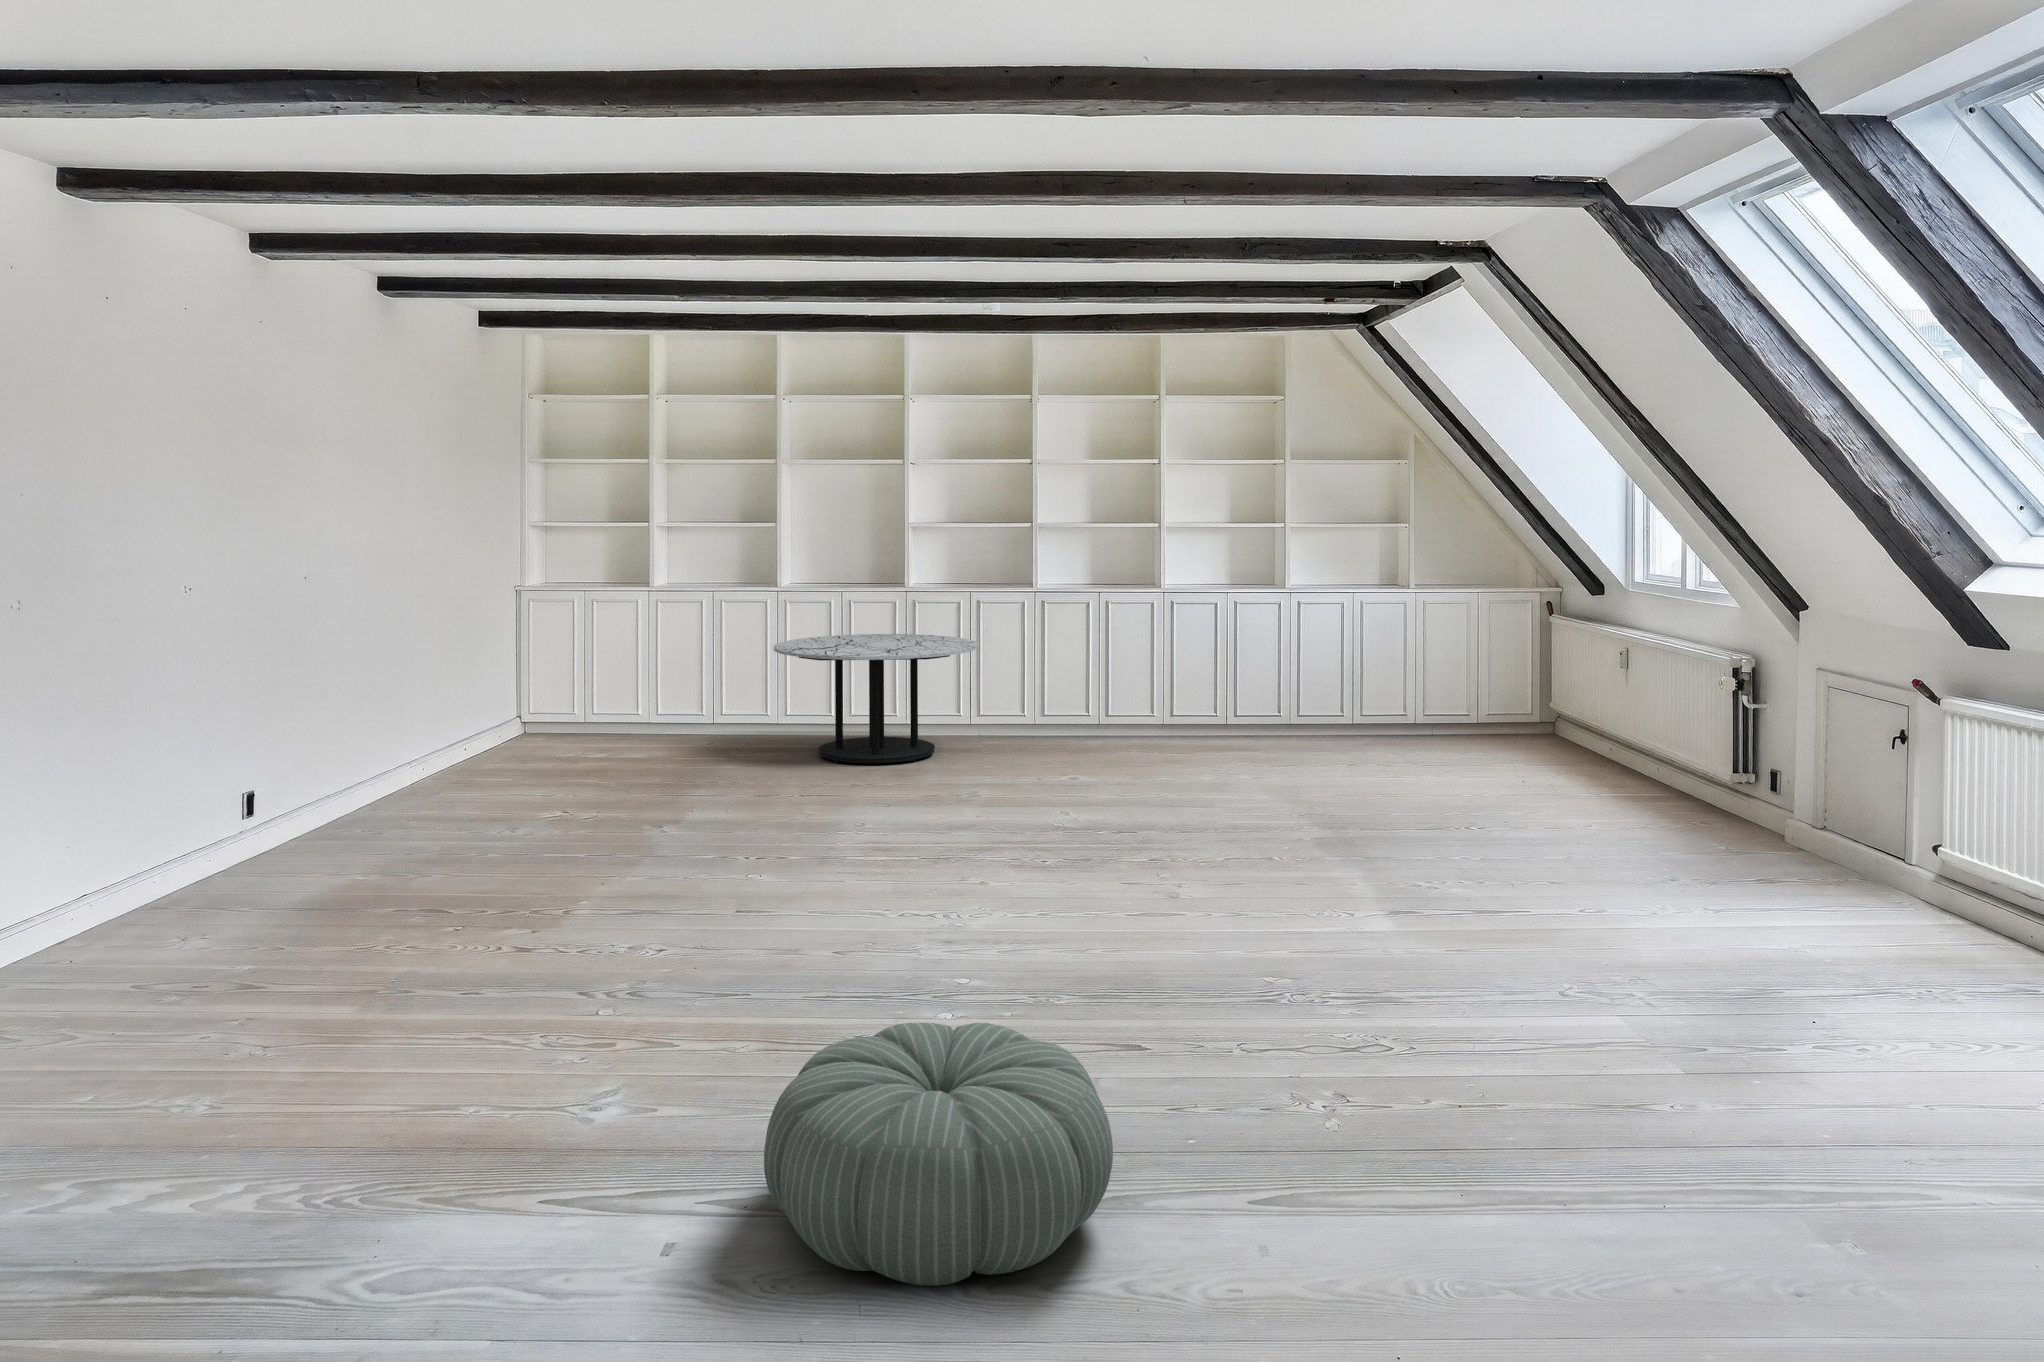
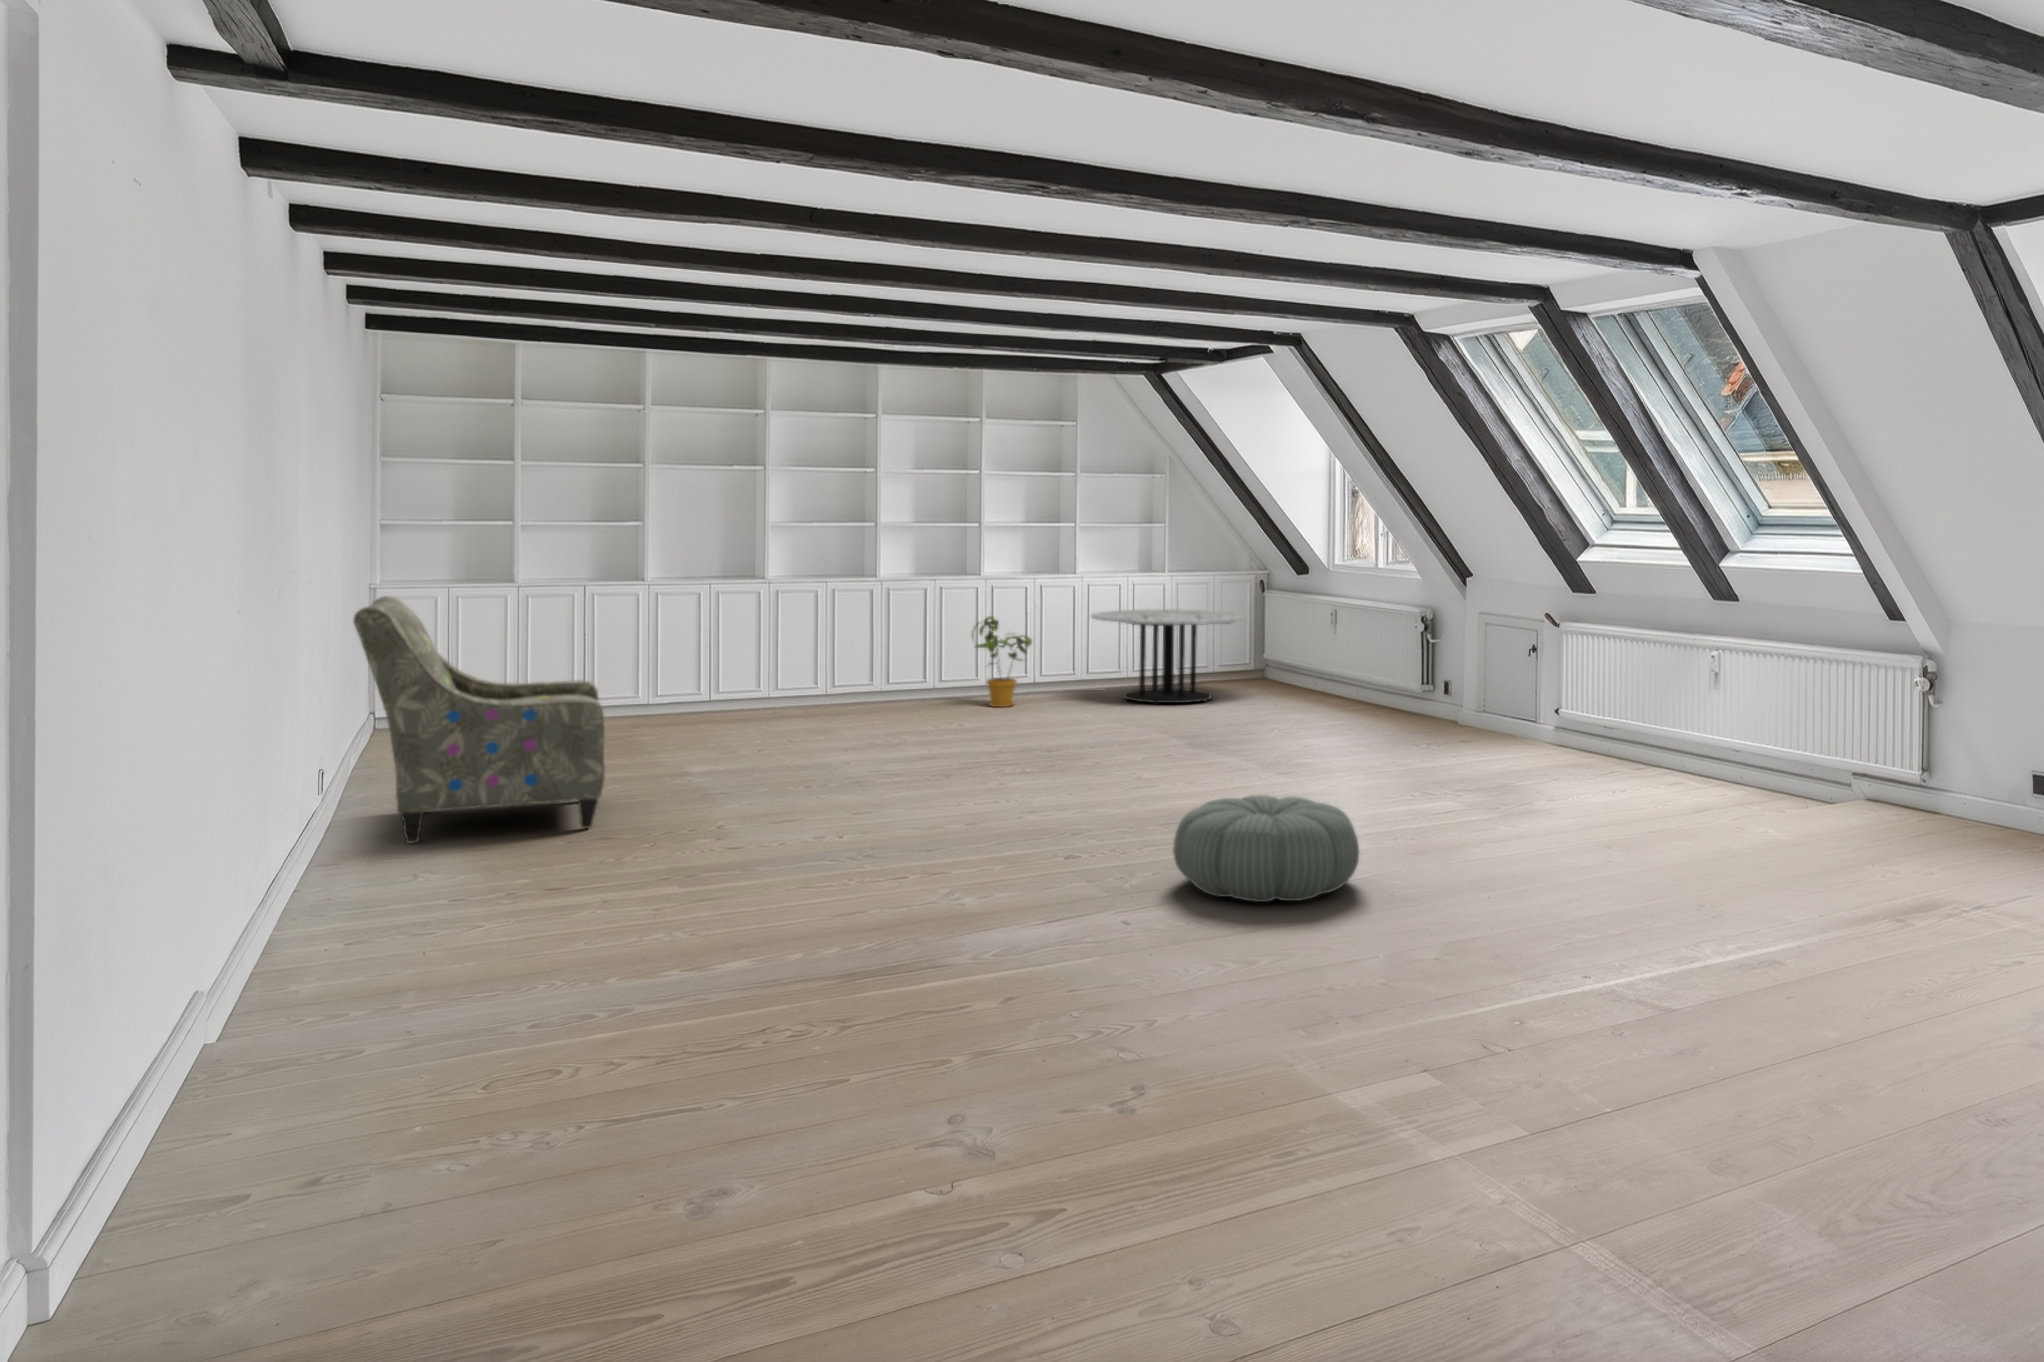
armchair: none [186,611,519,892] -> present [354,596,605,844]
coffee table: present [773,634,978,763] -> present [1091,609,1246,705]
house plant: none [1124,639,1195,750] -> present [975,616,1032,707]

